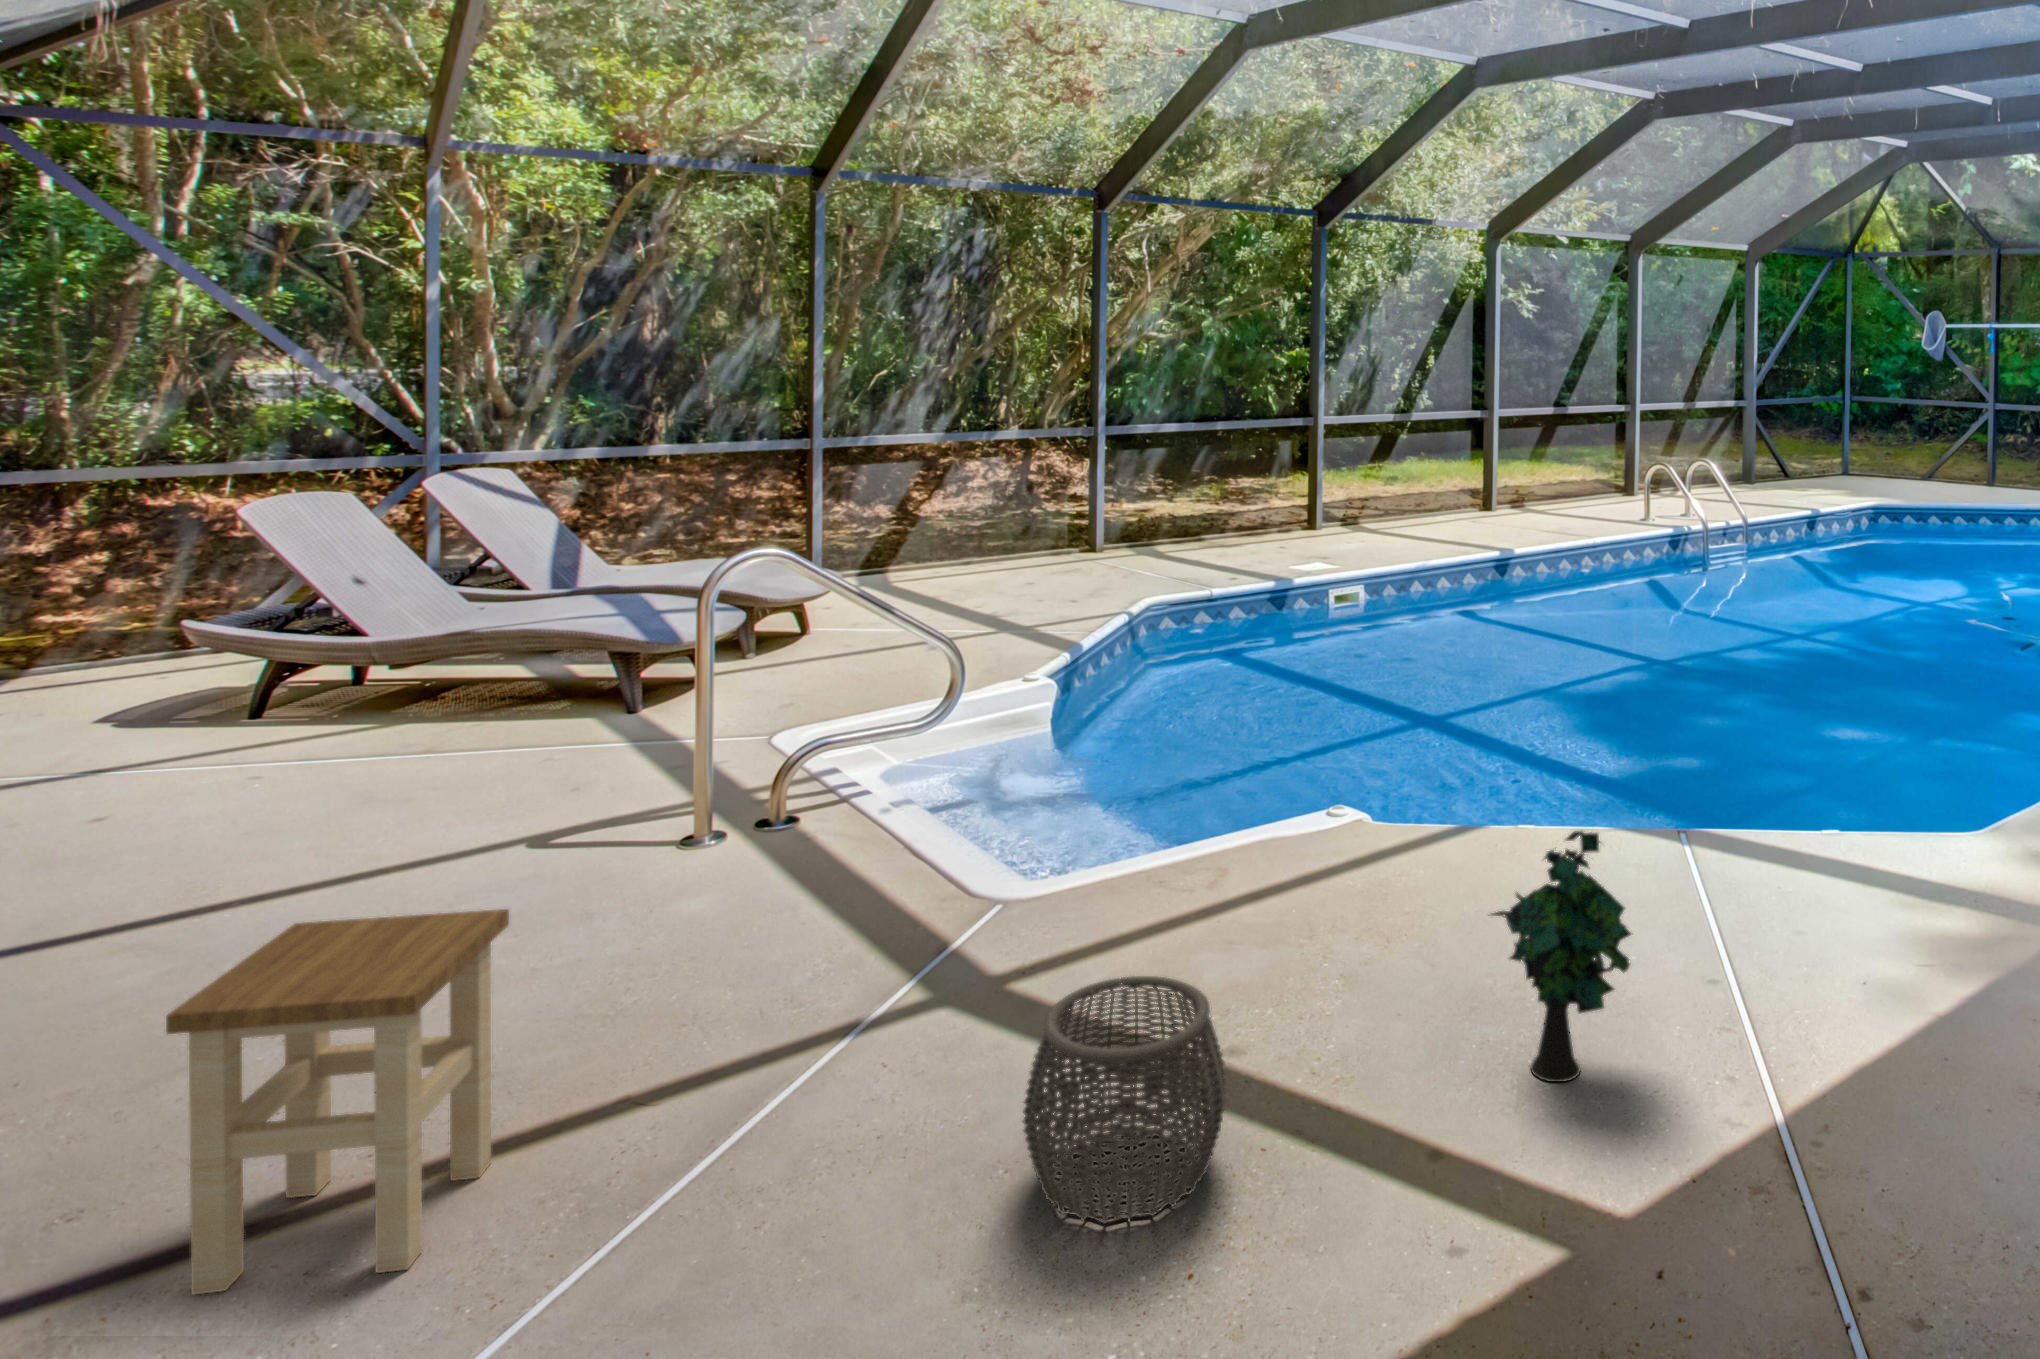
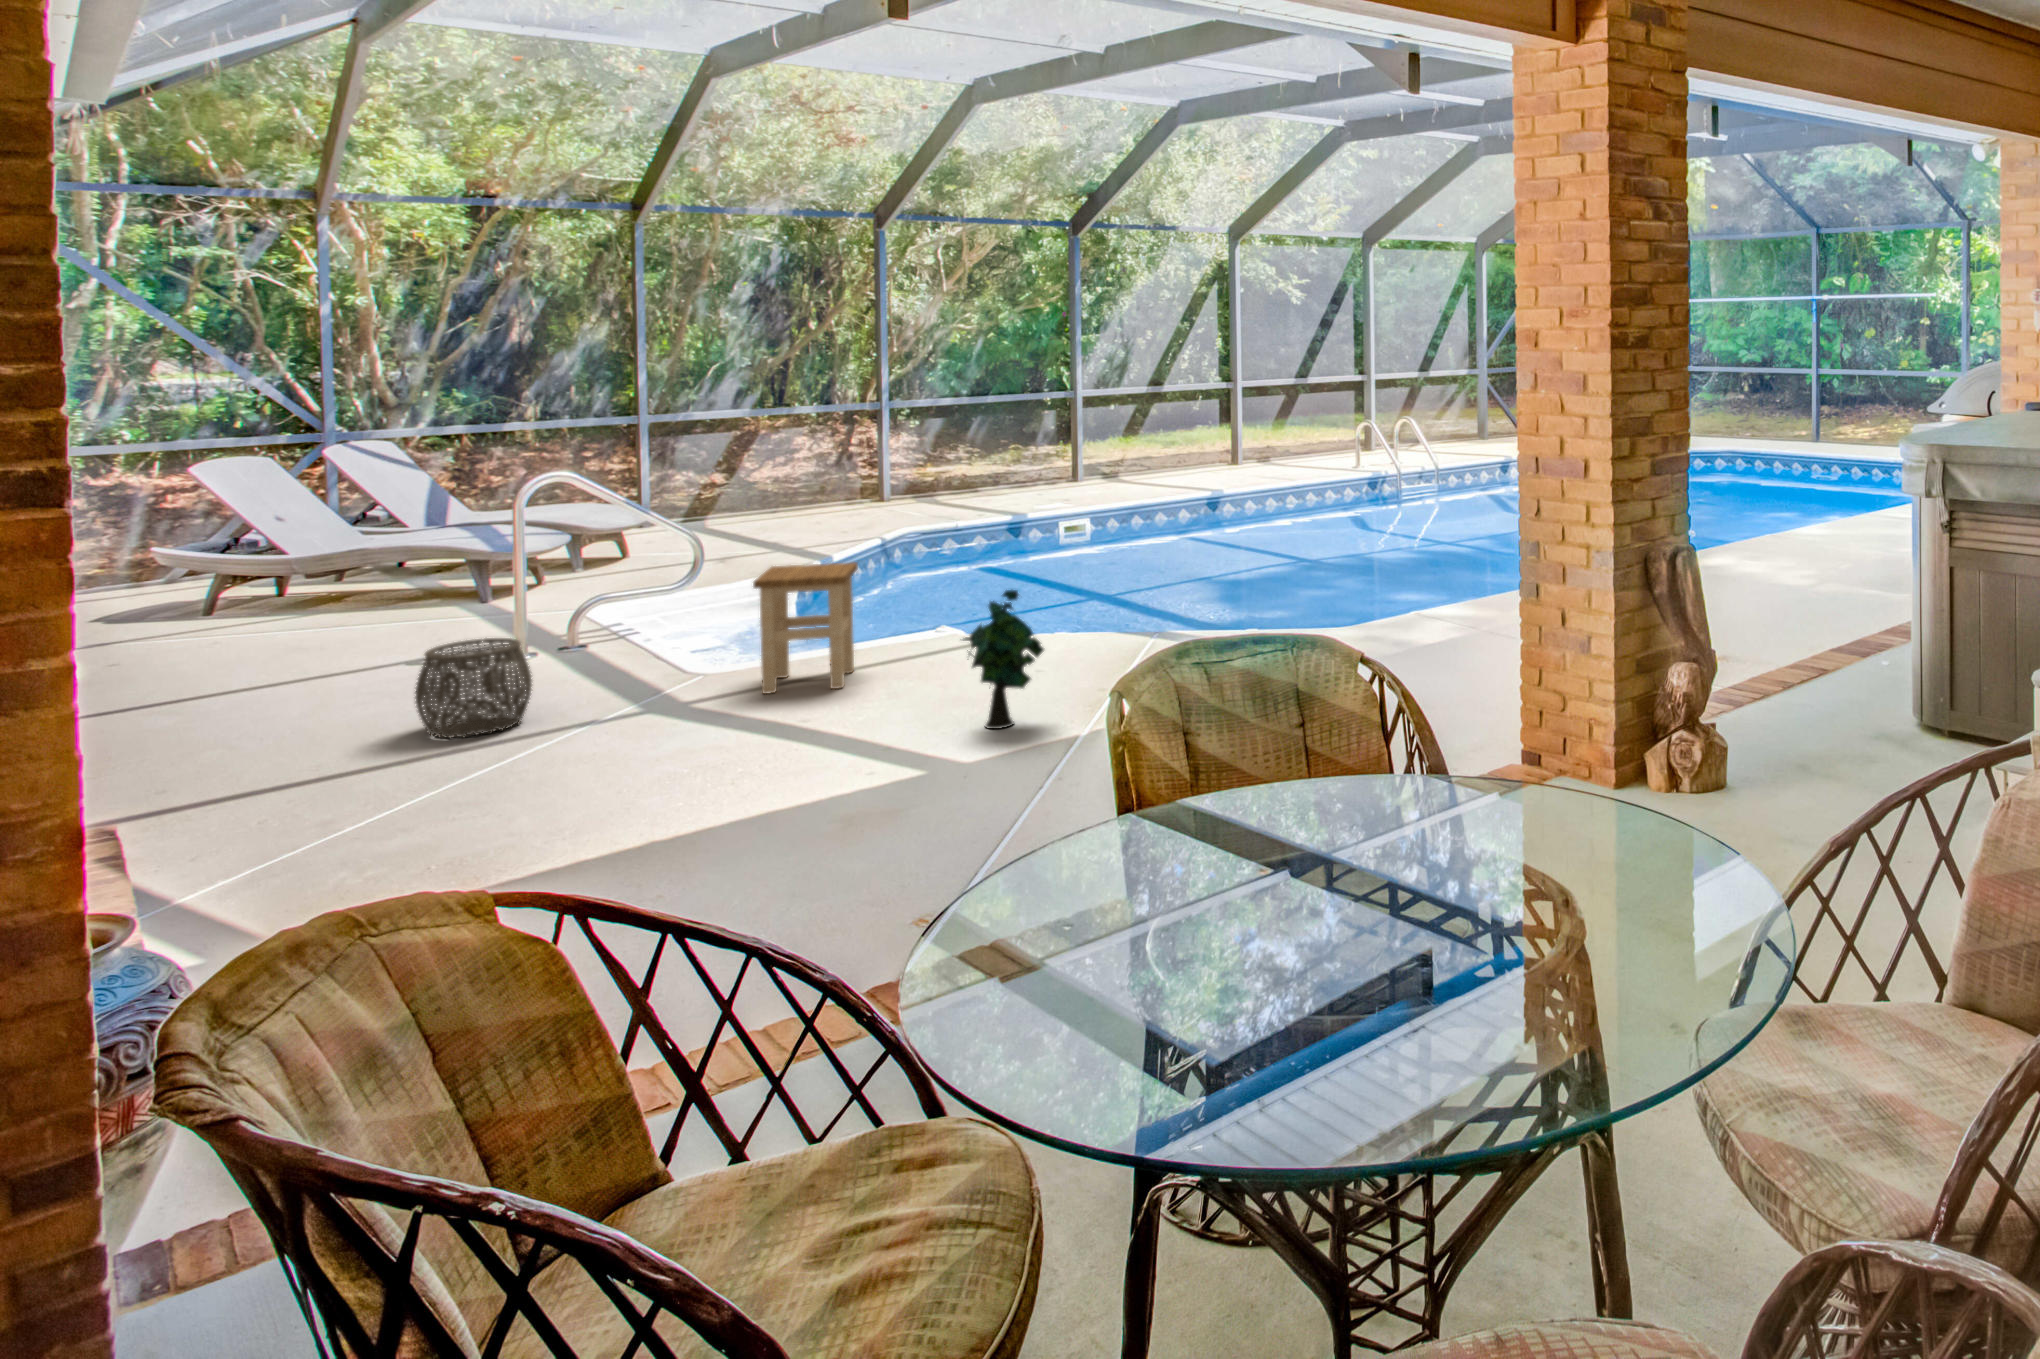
stool: present [166,909,509,1294] -> present [753,562,858,694]
woven basket: present [1023,976,1227,1223] -> present [415,638,532,738]

